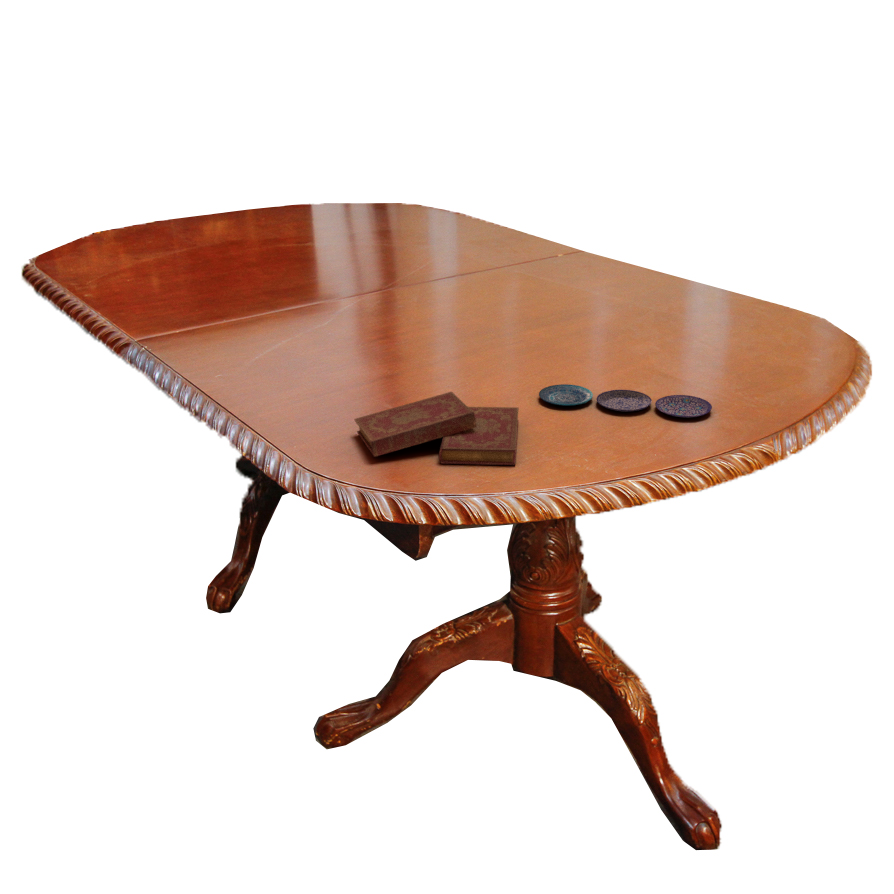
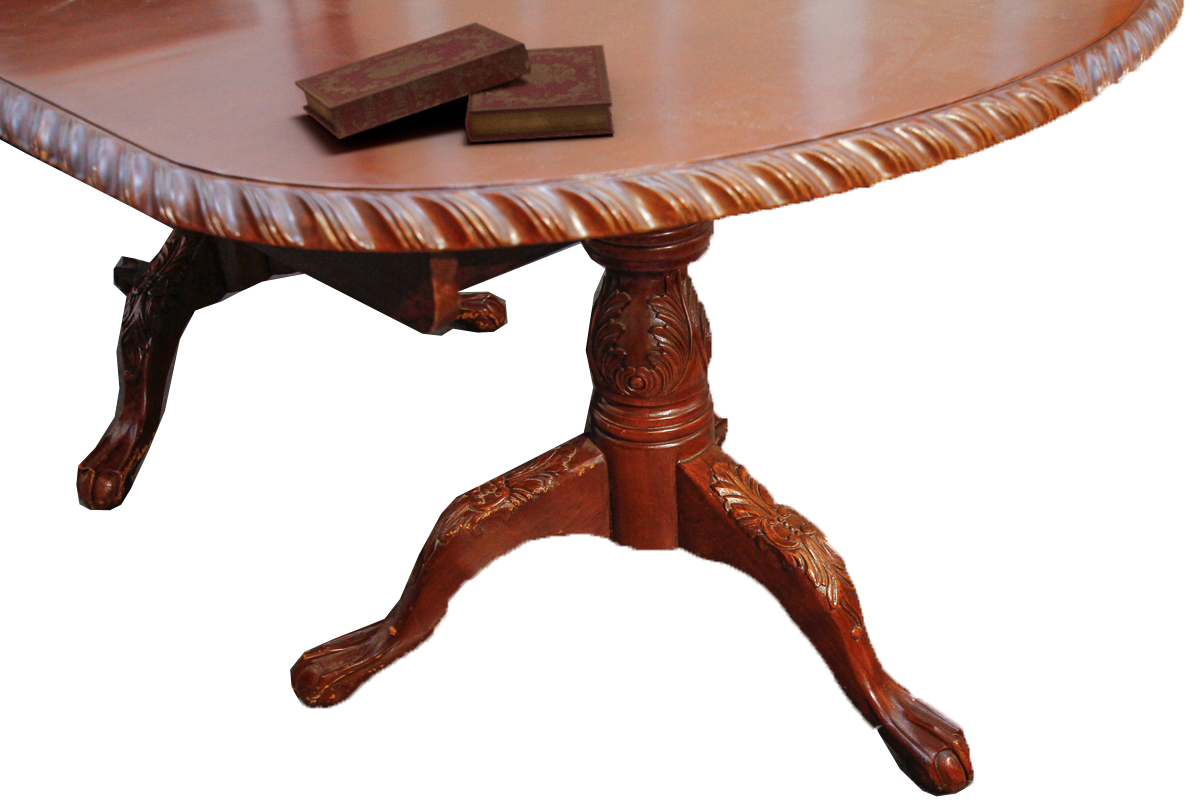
plate: present [539,384,712,417] -> none [634,13,949,45]

